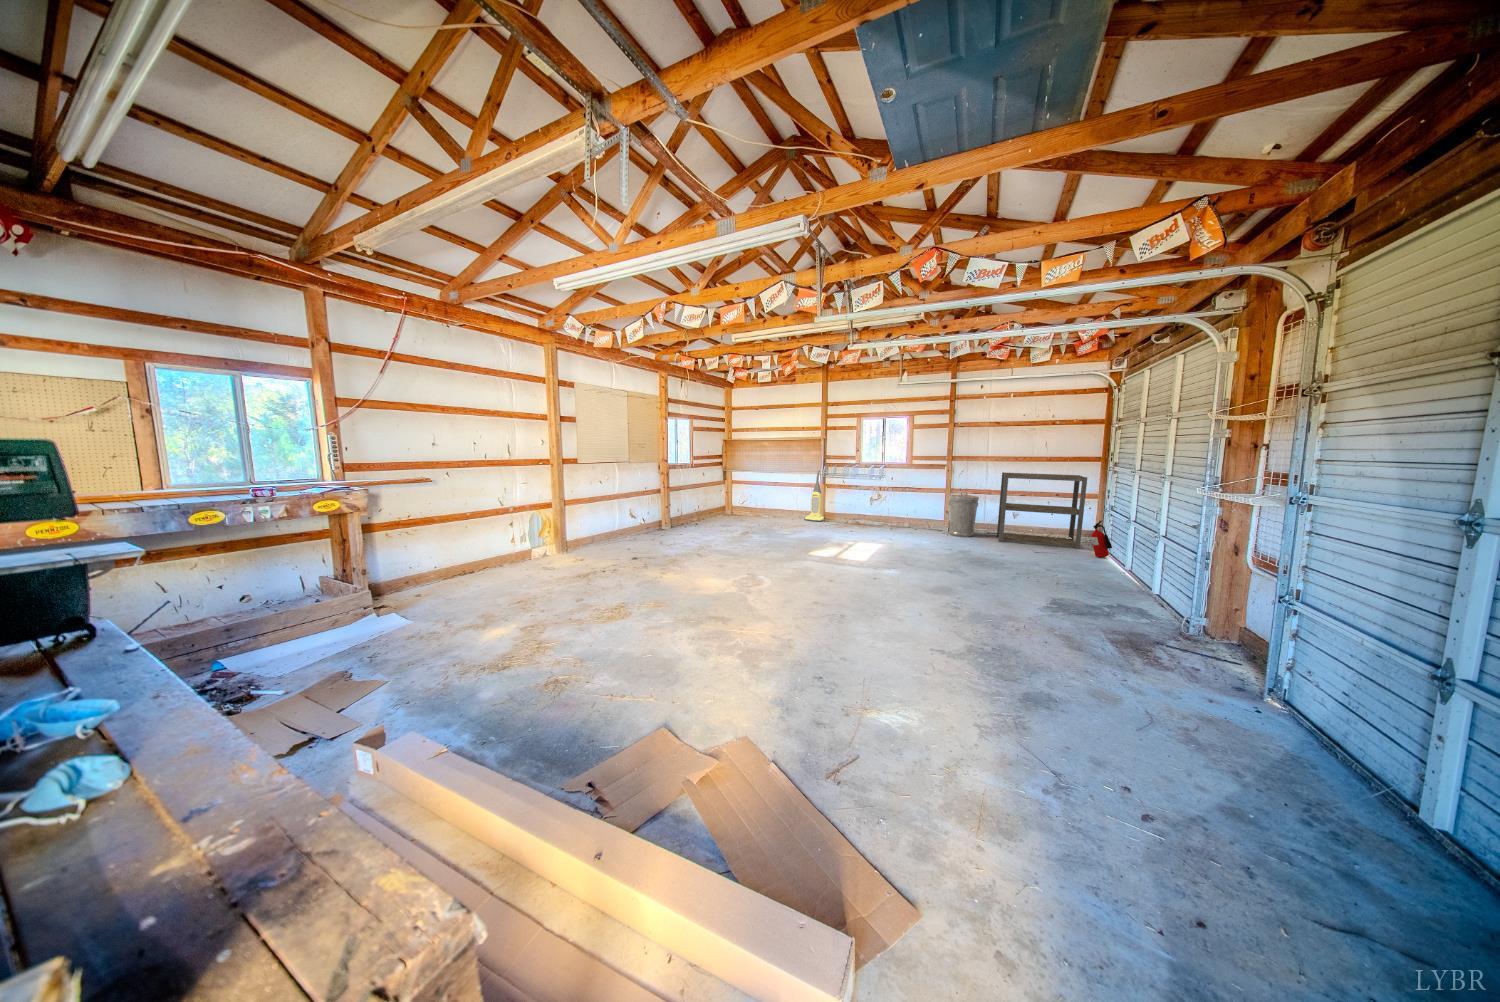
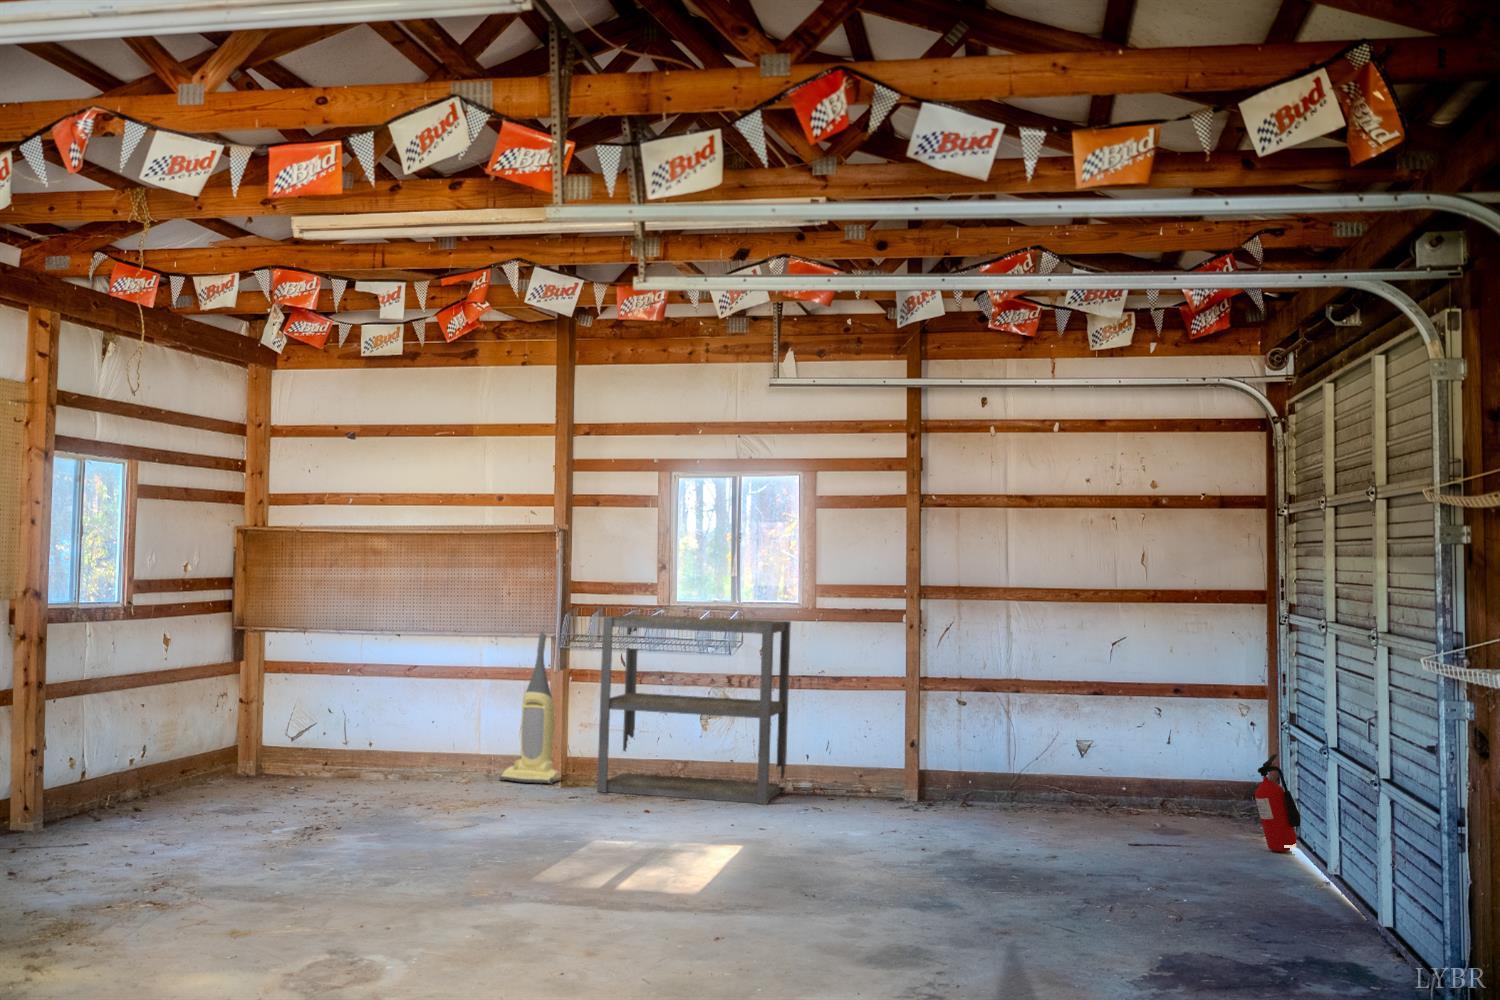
shelving unit: present [997,472,1087,549] -> present [597,614,791,804]
trash can: present [949,492,979,537] -> none [912,686,989,814]

